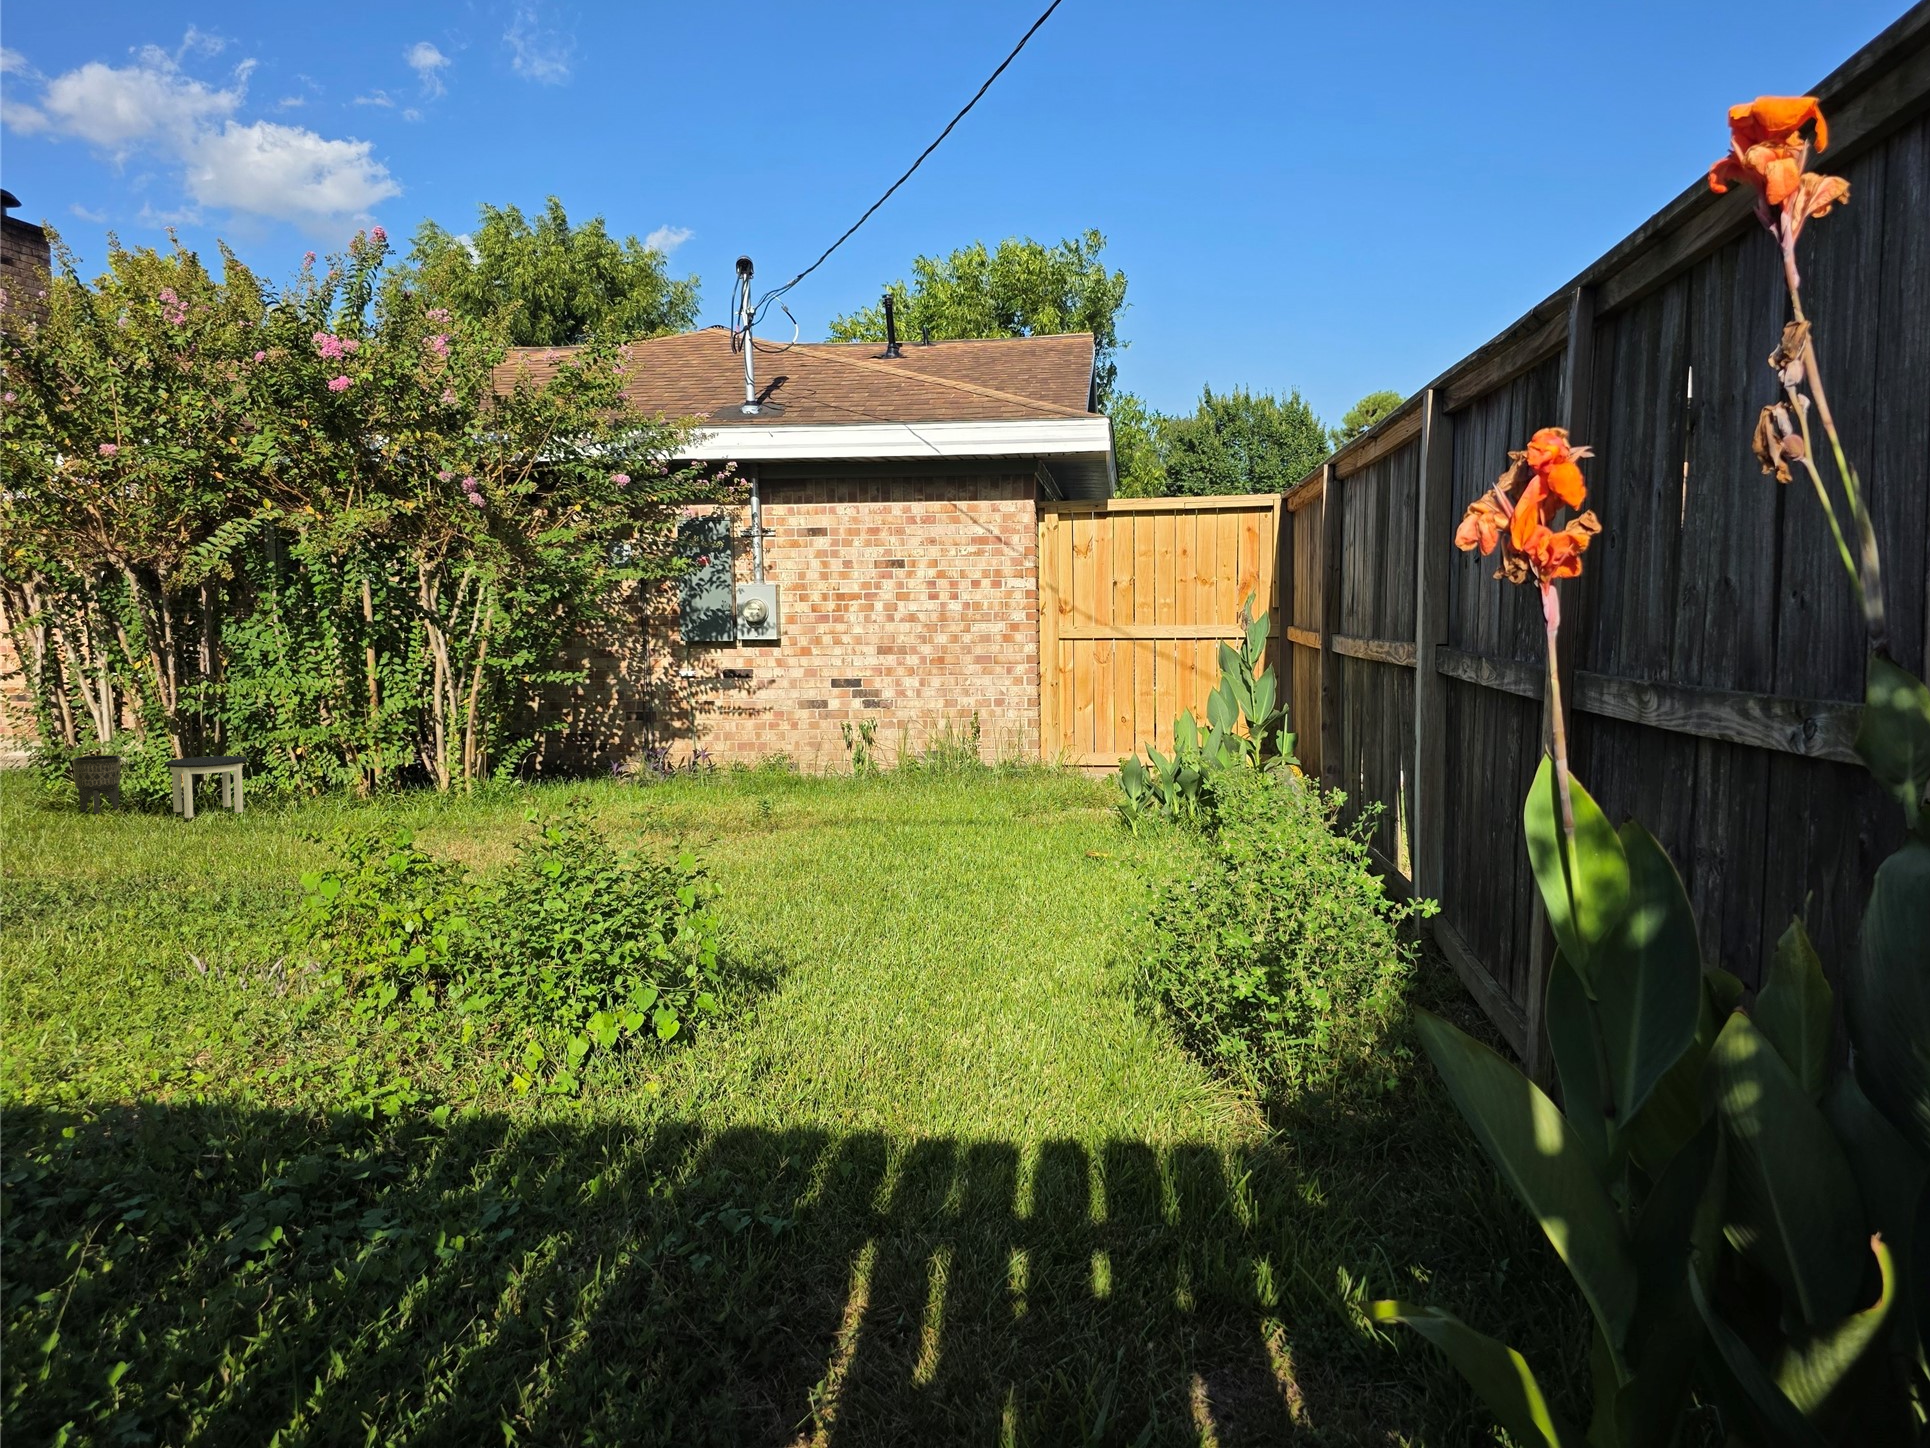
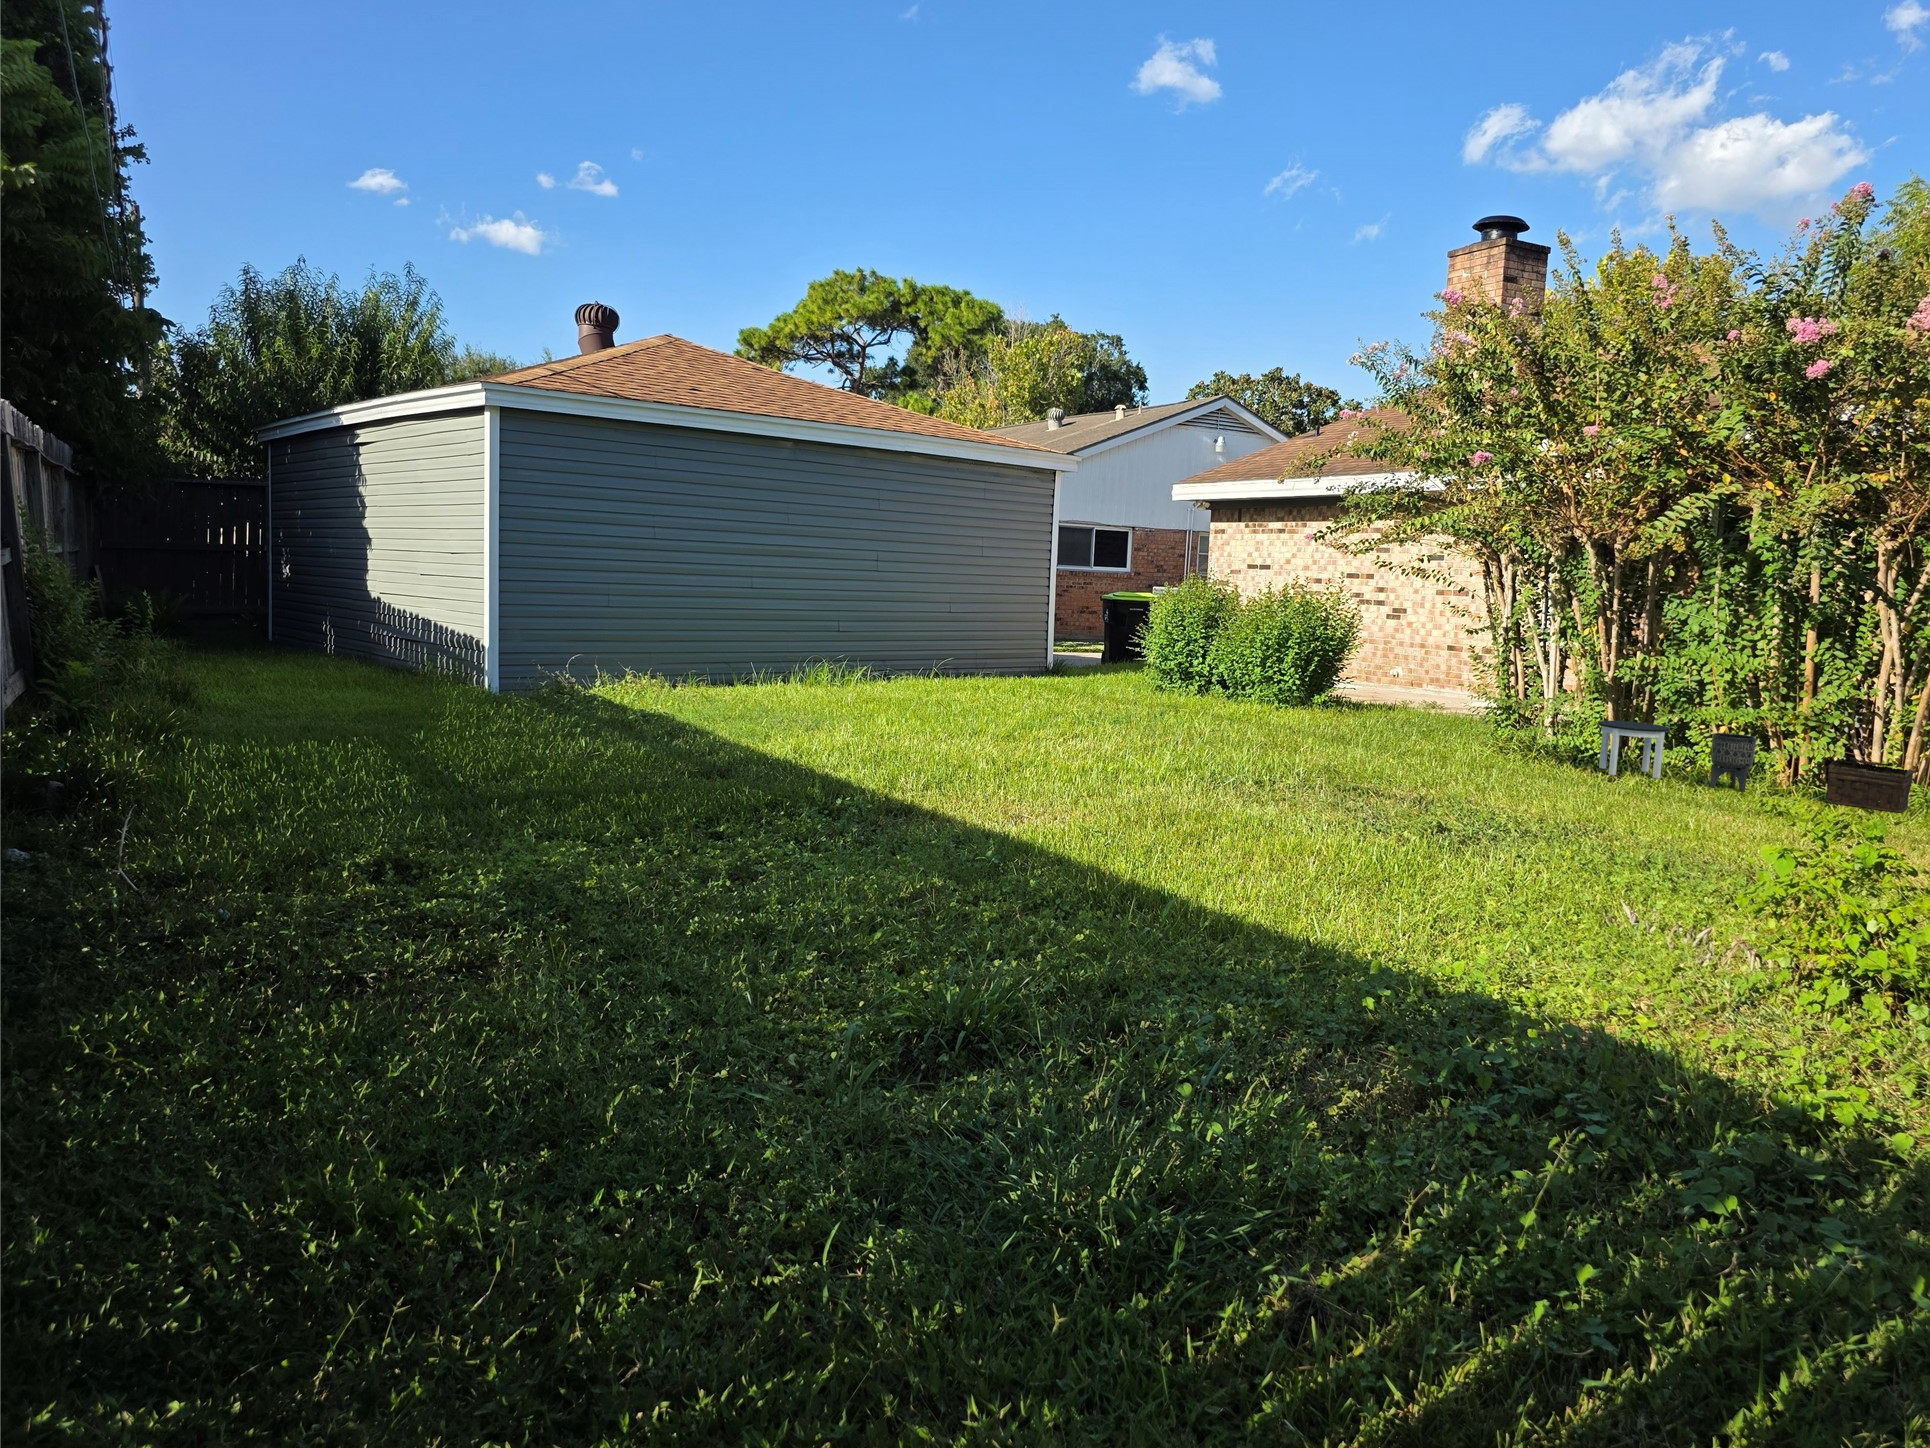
planter: present [73,755,120,814] -> present [1710,733,1757,792]
basket: none [401,761,472,806] -> present [1825,757,1914,812]

